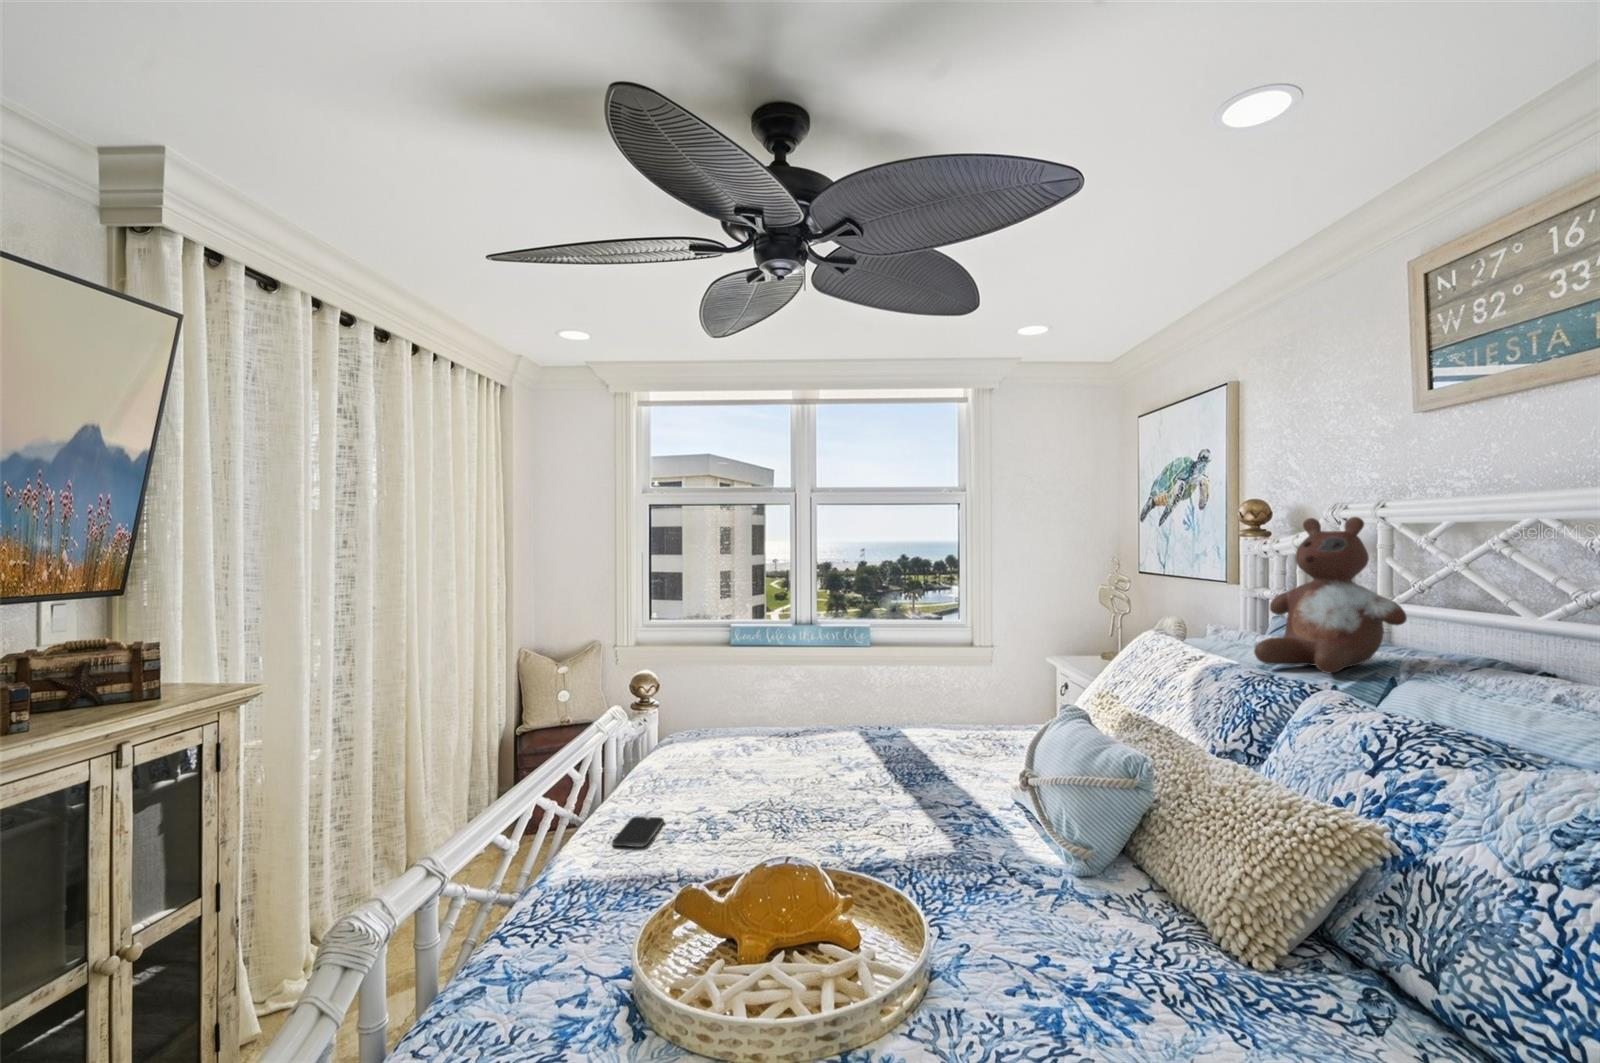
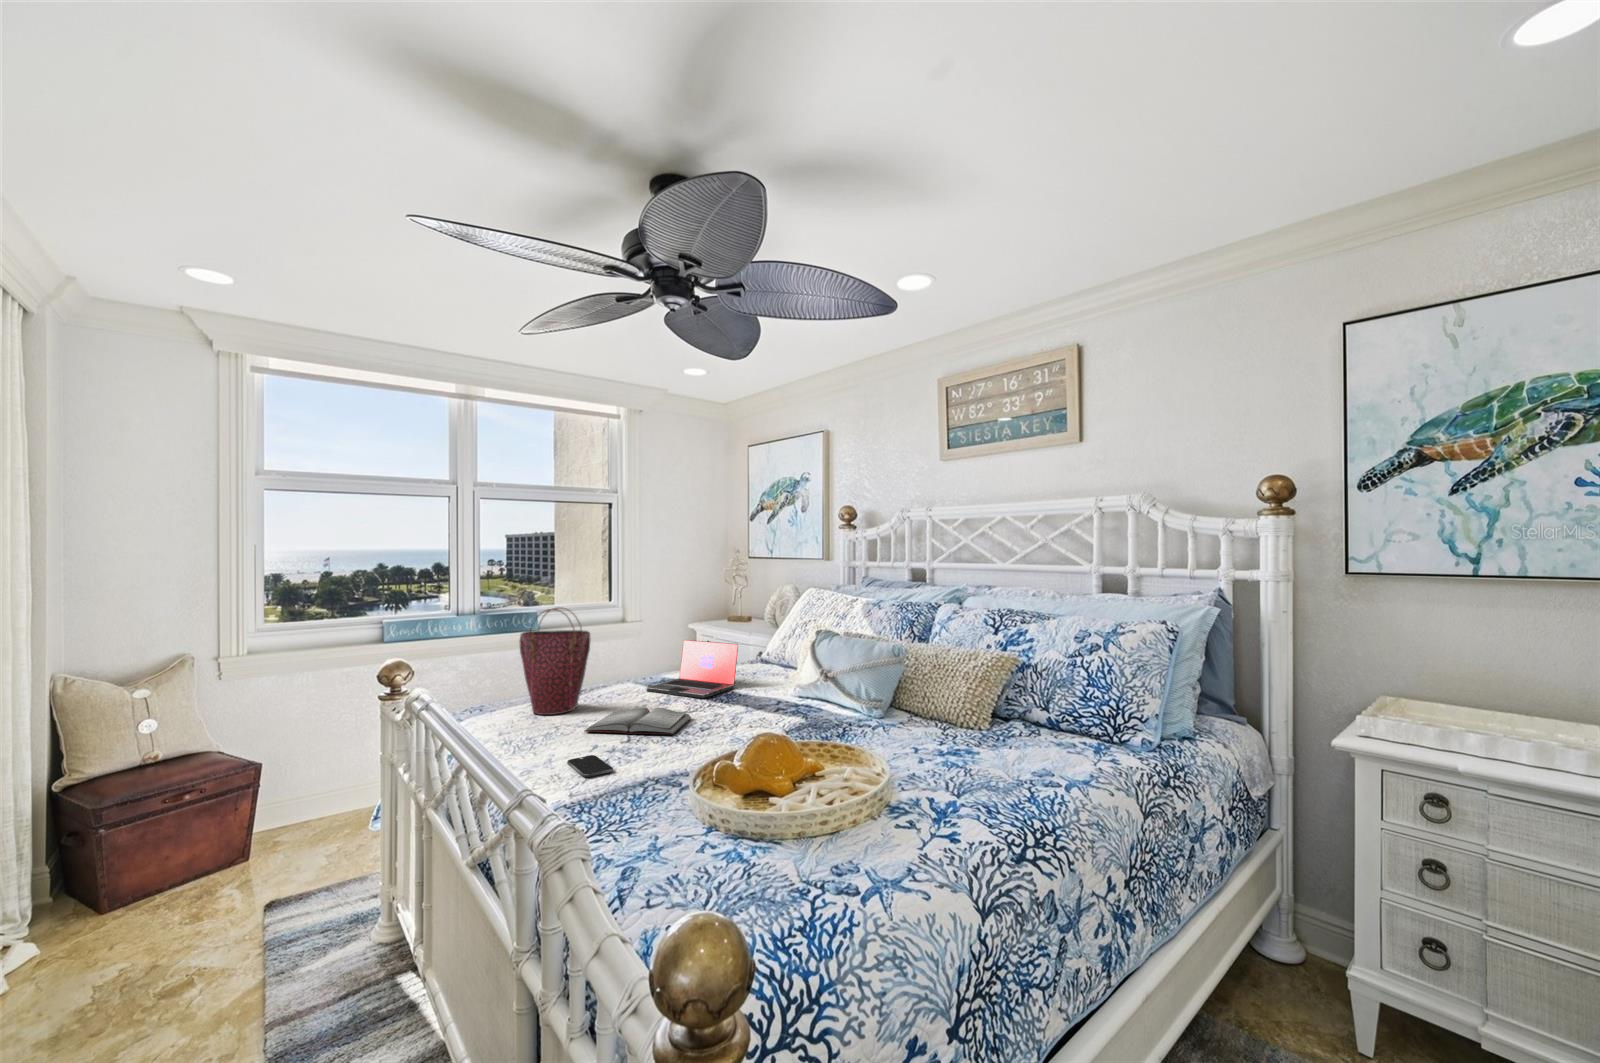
stuffed bear: present [1254,517,1407,673] -> none [900,514,967,597]
handbag: none [709,631,767,754] -> present [520,607,590,715]
laptop: none [856,684,968,769] -> present [647,640,738,698]
hardback book: none [709,765,837,814] -> present [584,707,692,734]

